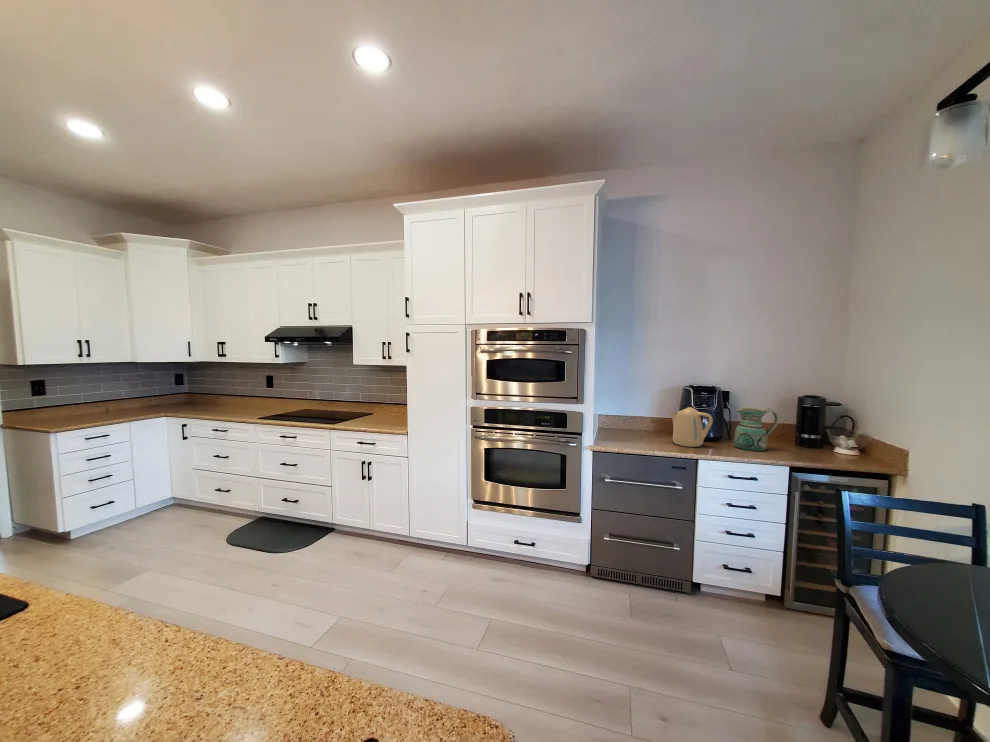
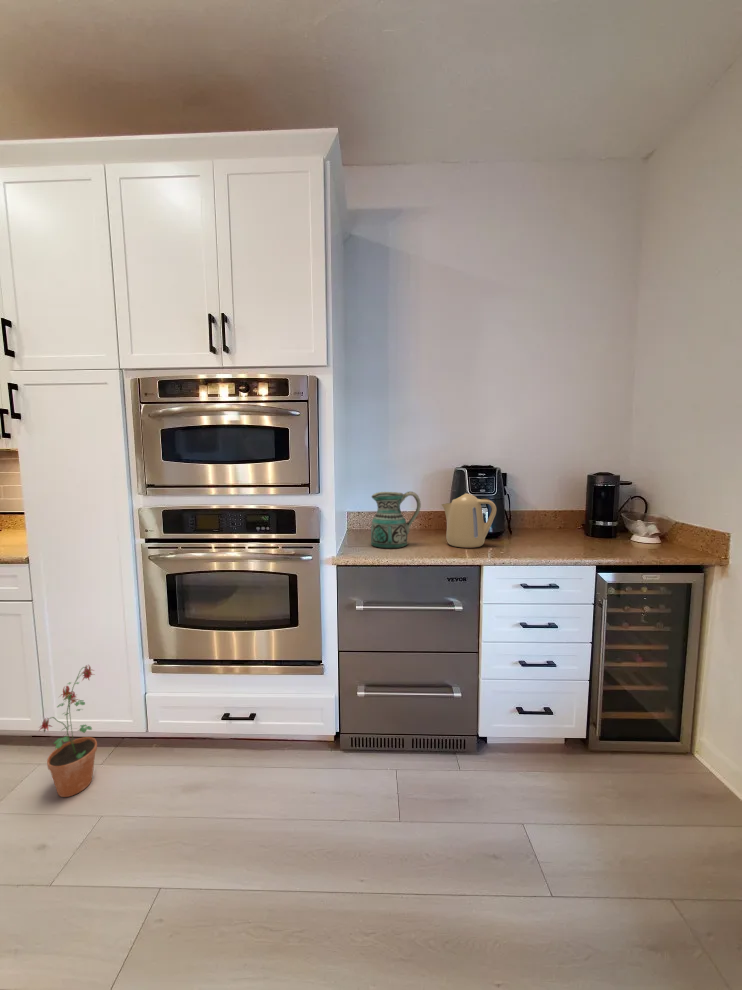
ceramic pitcher: present [734,407,778,451] -> present [371,491,421,548]
potted plant: none [419,498,445,571] -> present [40,666,97,797]

